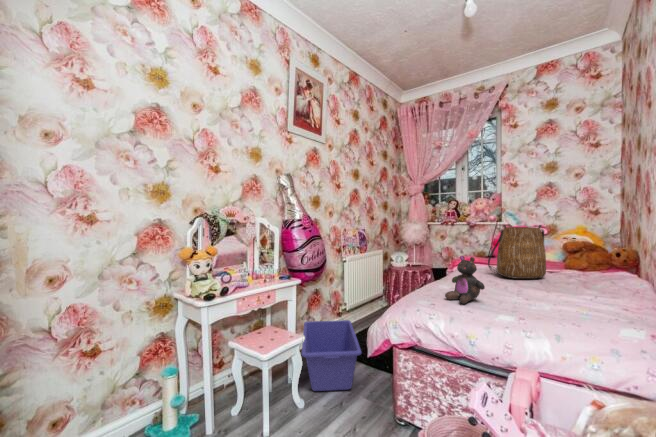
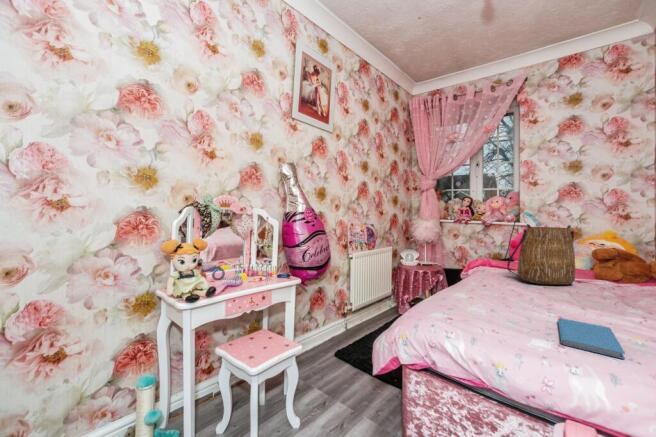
stuffed bear: present [445,256,485,304] -> none [462,258,511,314]
book: none [521,304,567,331] -> present [558,318,625,359]
storage bin: present [302,320,362,391] -> none [299,321,365,400]

